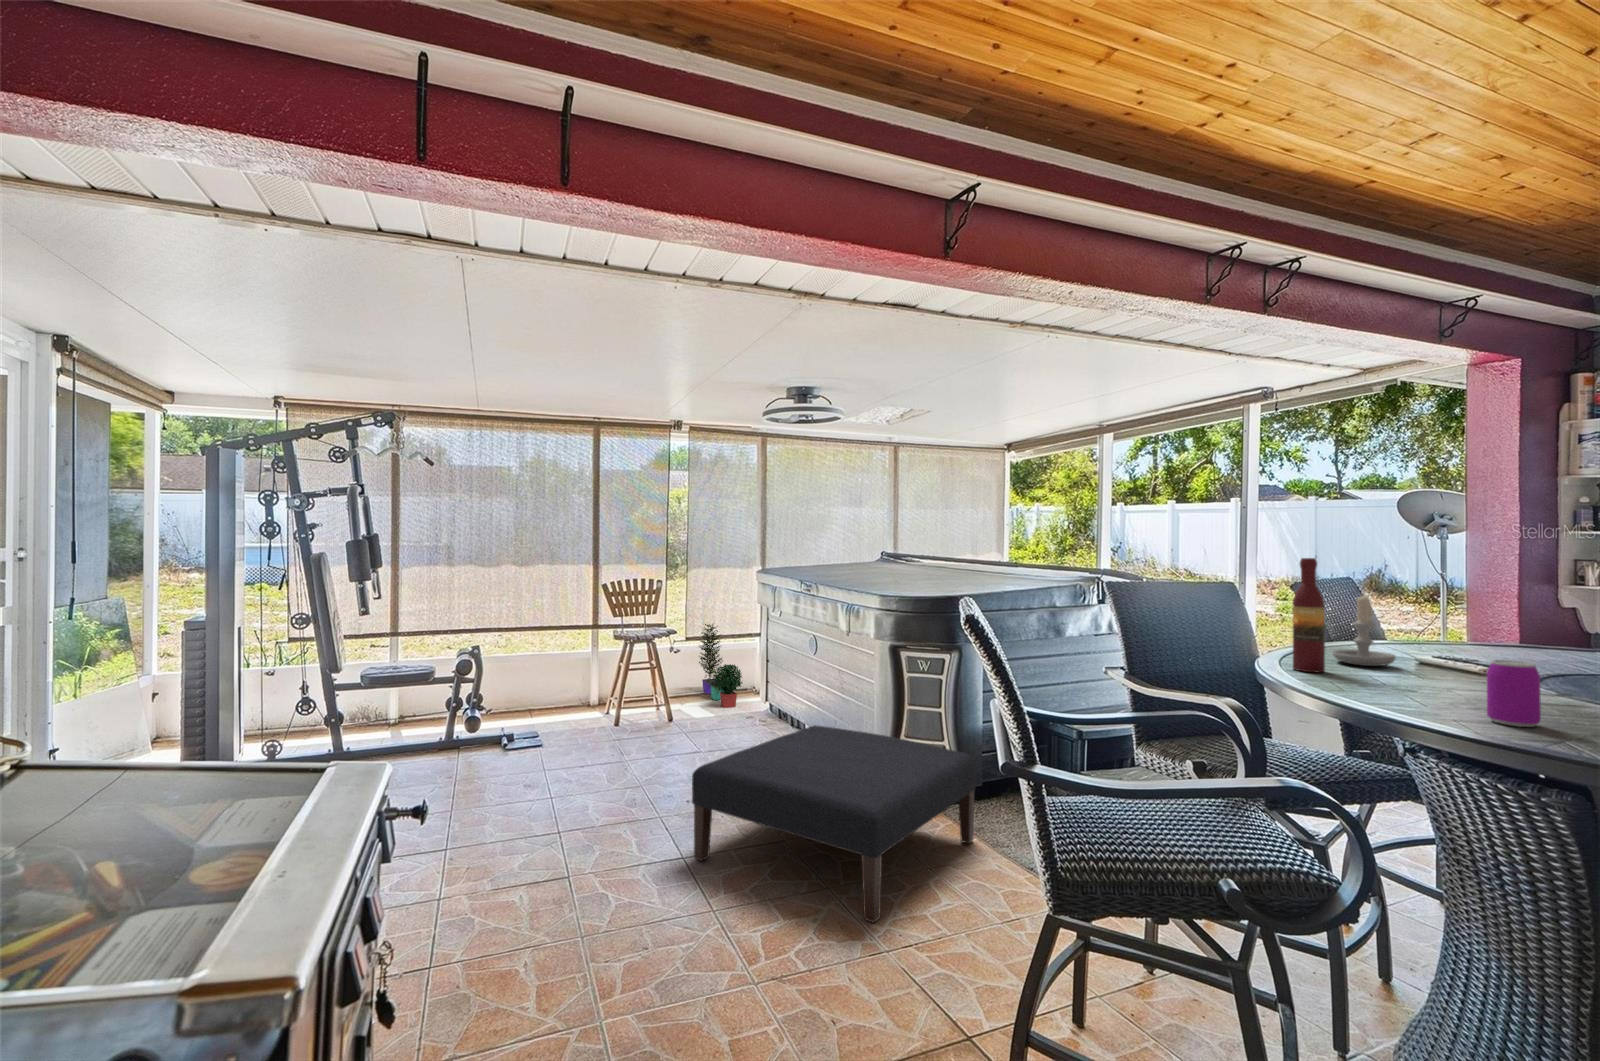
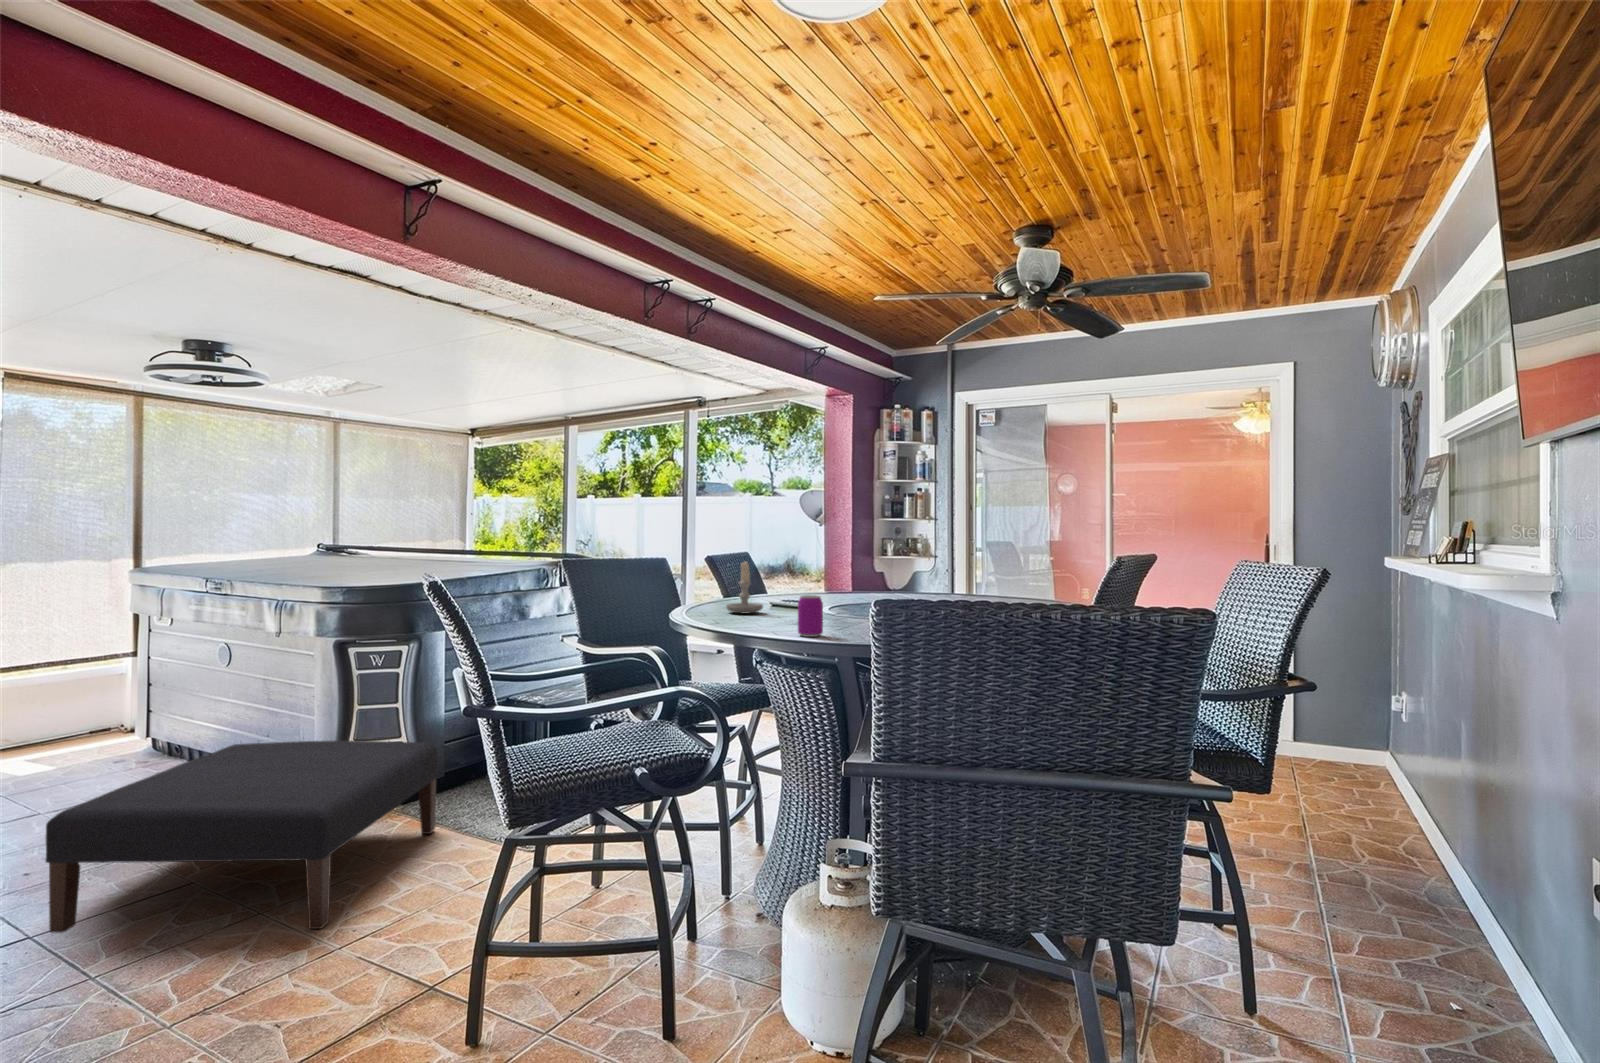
wine bottle: present [1293,558,1325,672] -> none [698,533,718,620]
potted plant: present [699,623,743,708] -> none [22,645,109,757]

